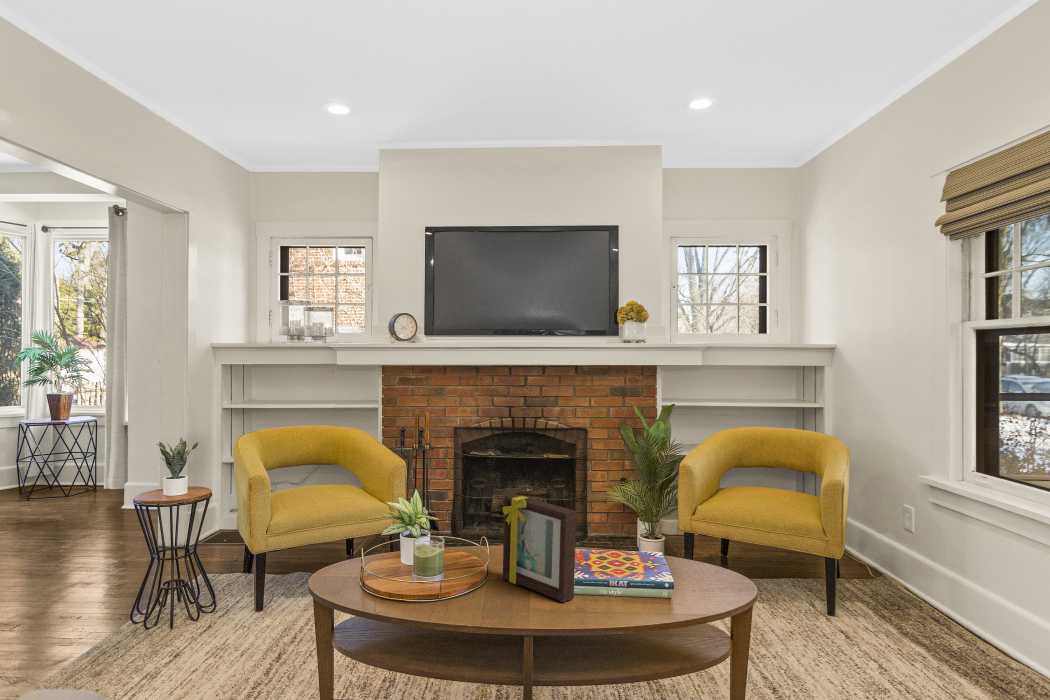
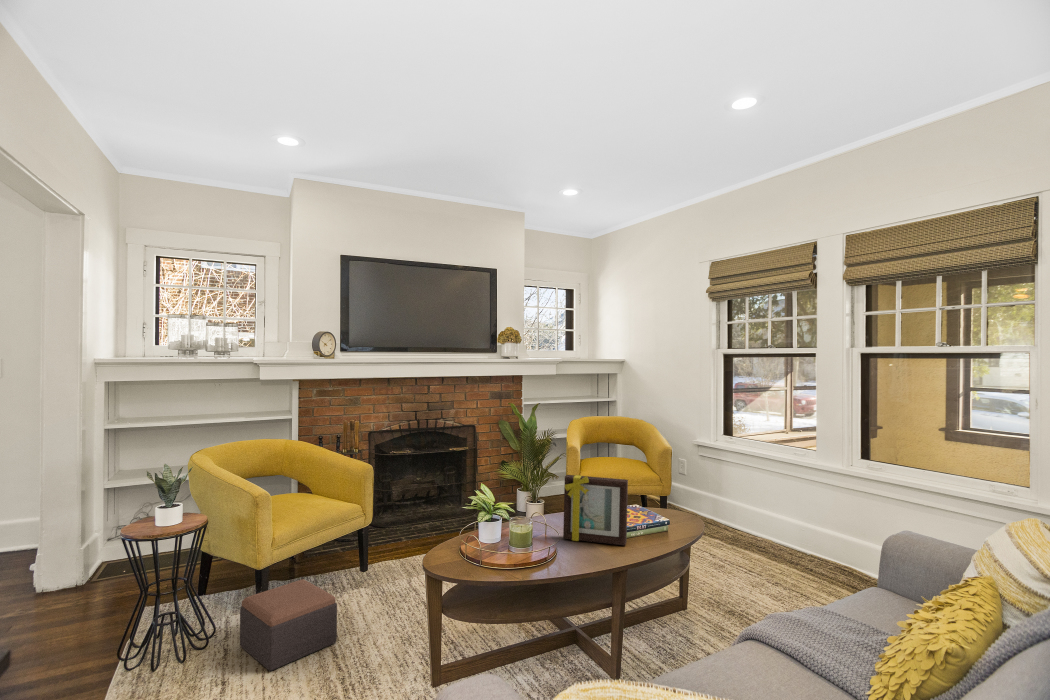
footstool: none [210,571,290,654] -> present [240,579,337,671]

